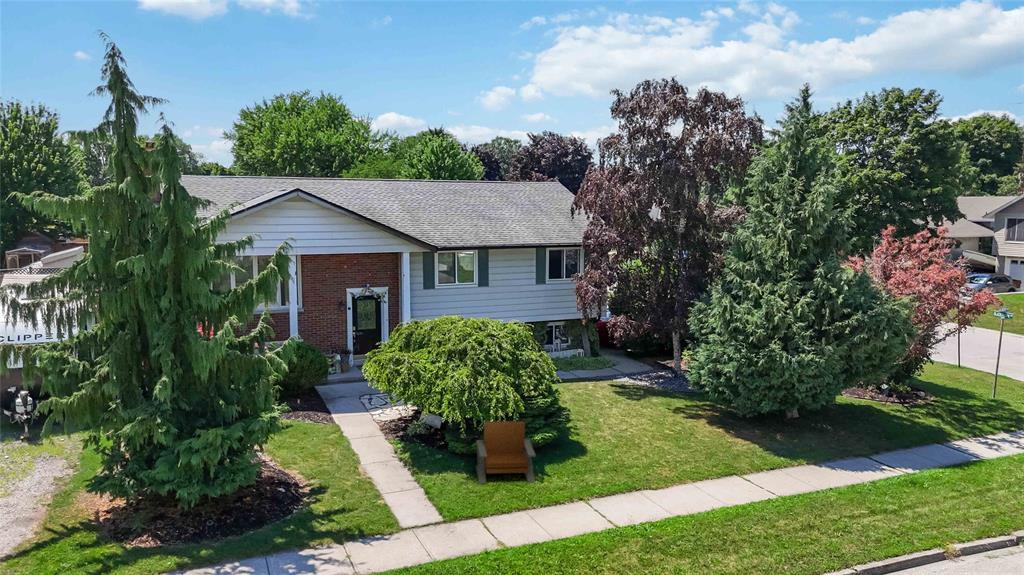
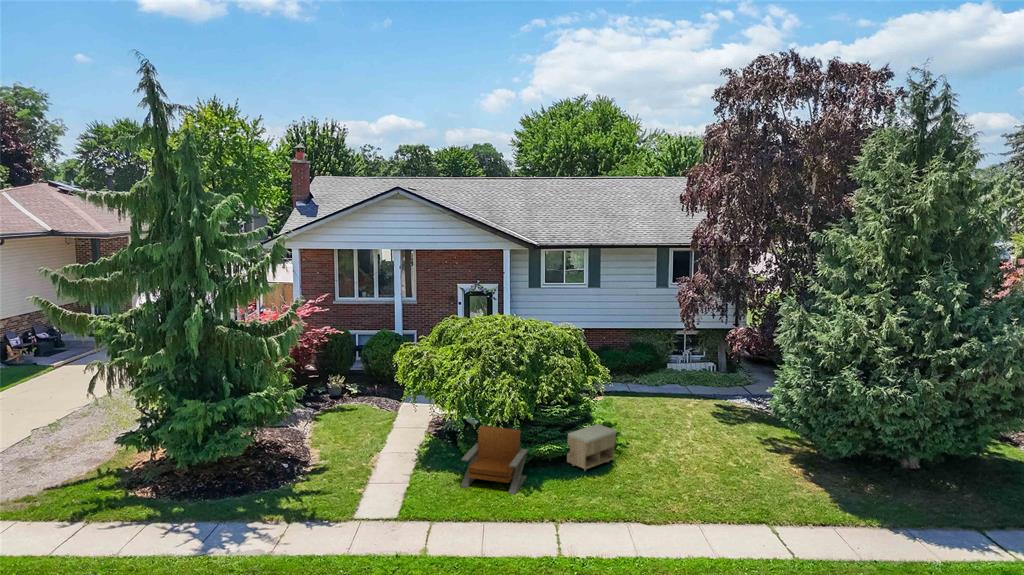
storage bench: none [551,410,589,454] -> present [567,424,616,471]

